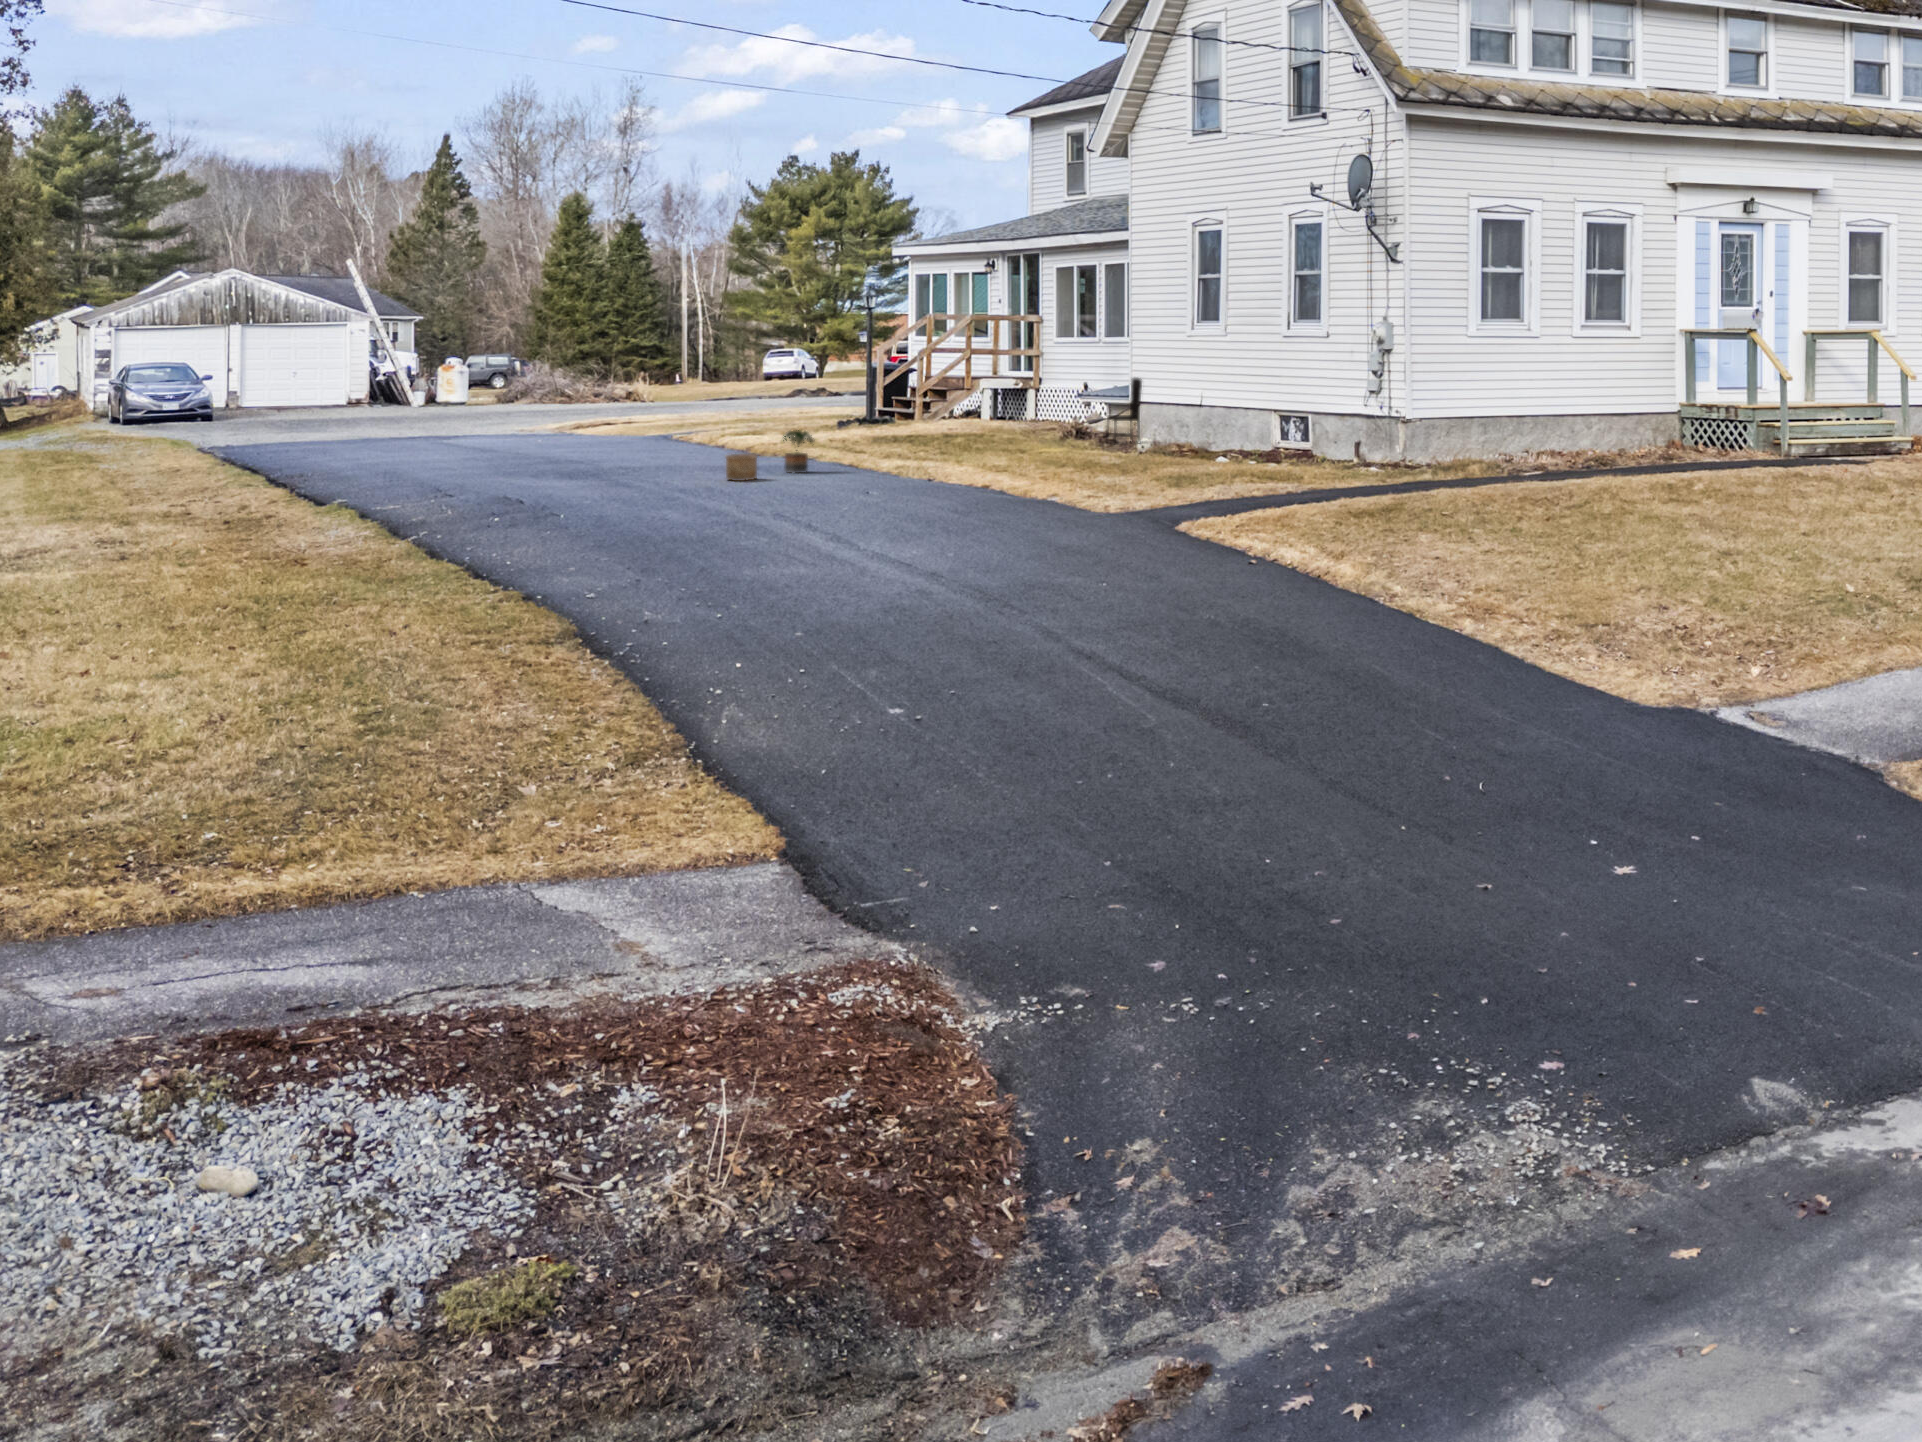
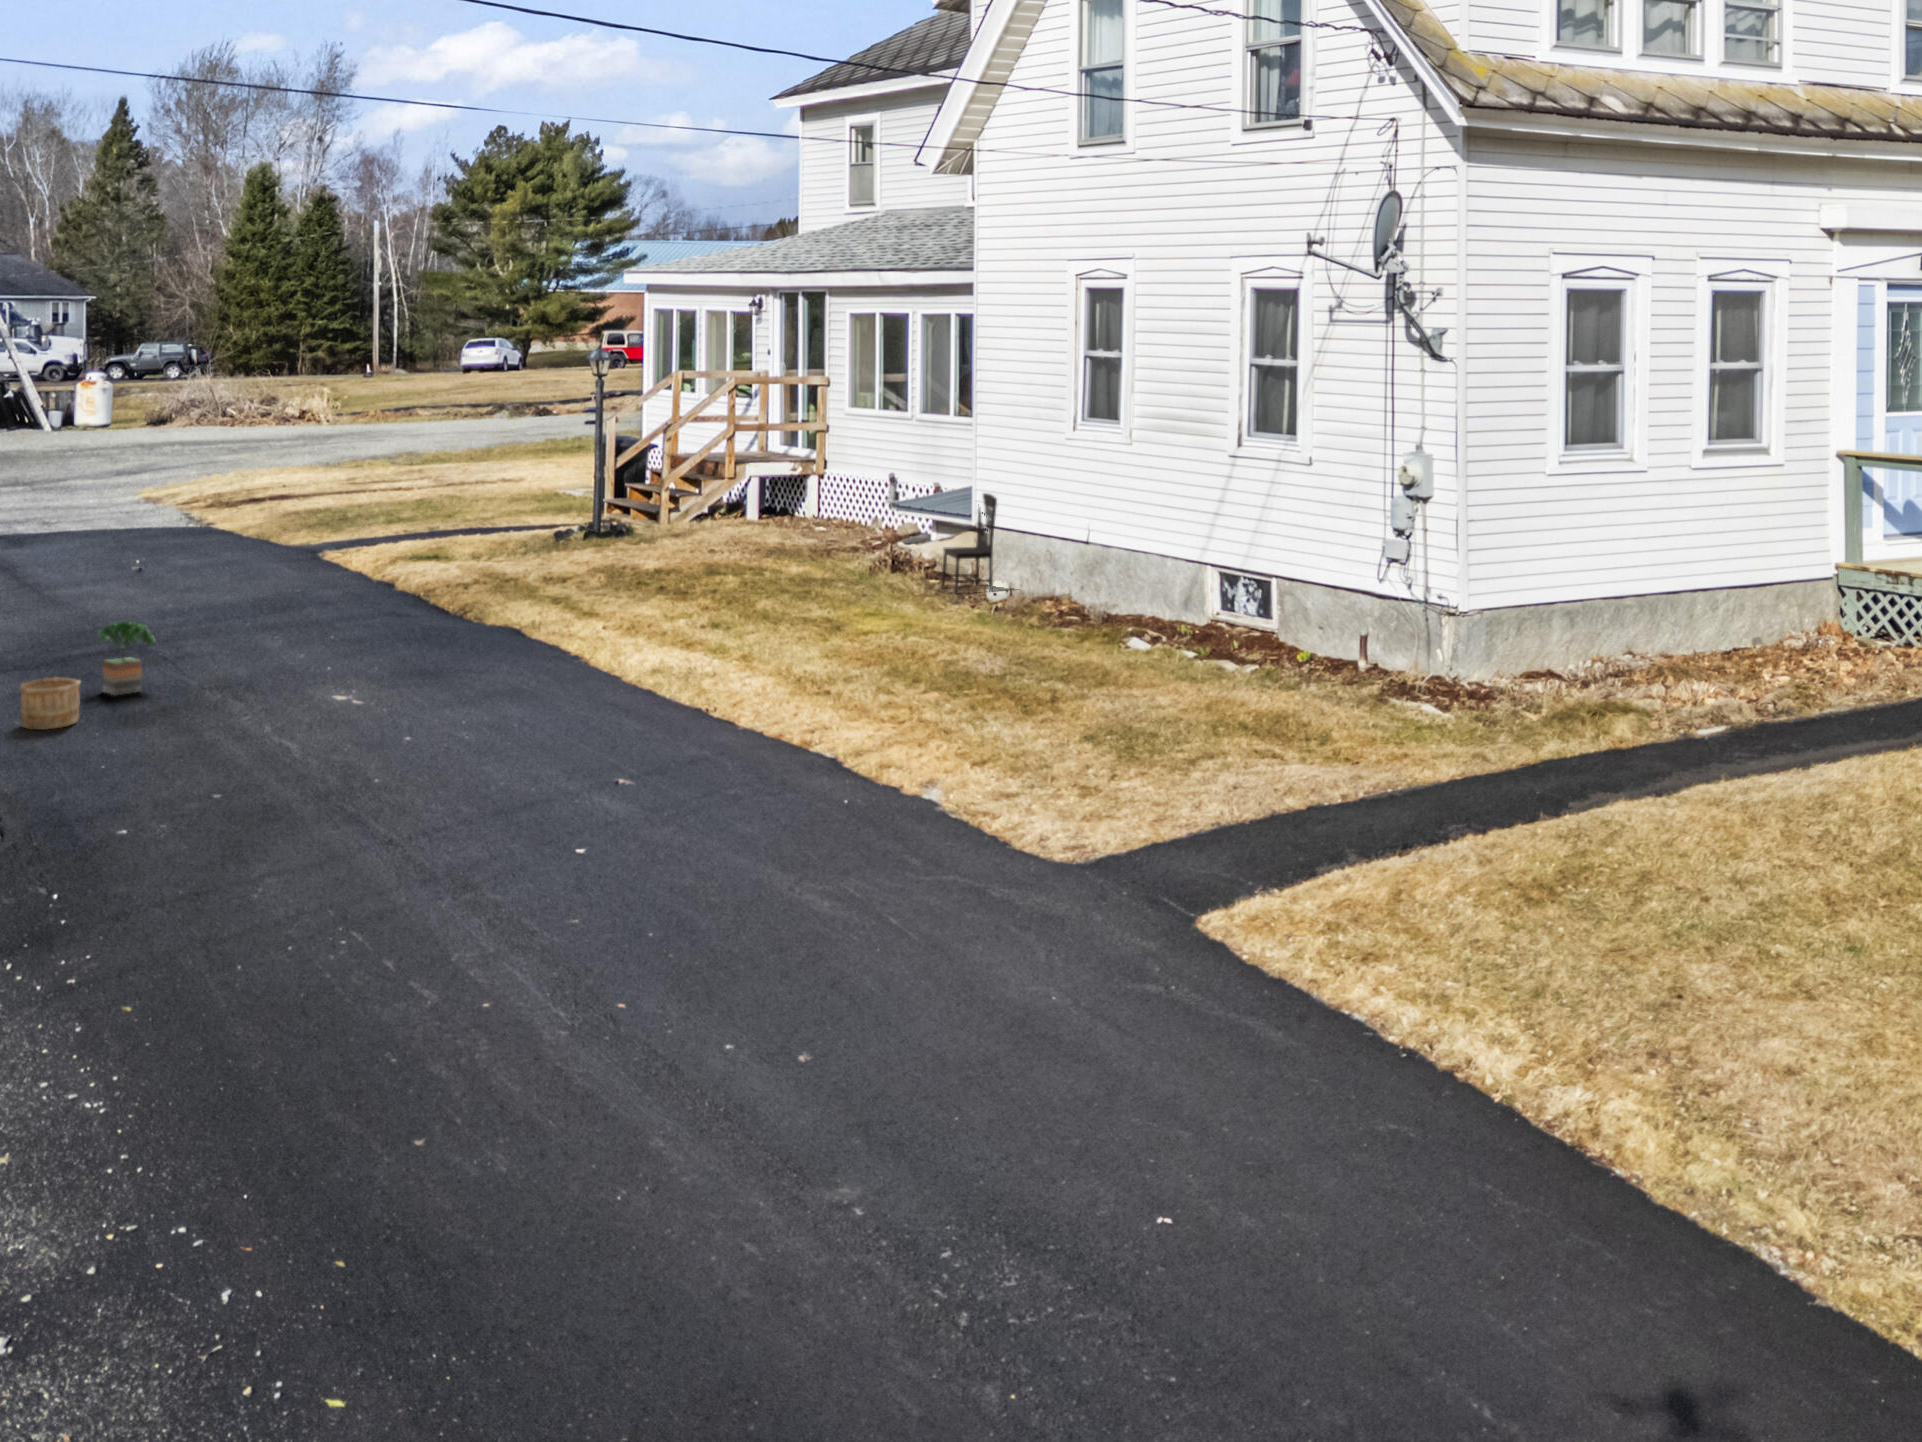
potted tree: present [783,430,815,473] -> present [99,621,155,695]
wooden bucket: present [726,454,757,481] -> present [20,678,80,730]

